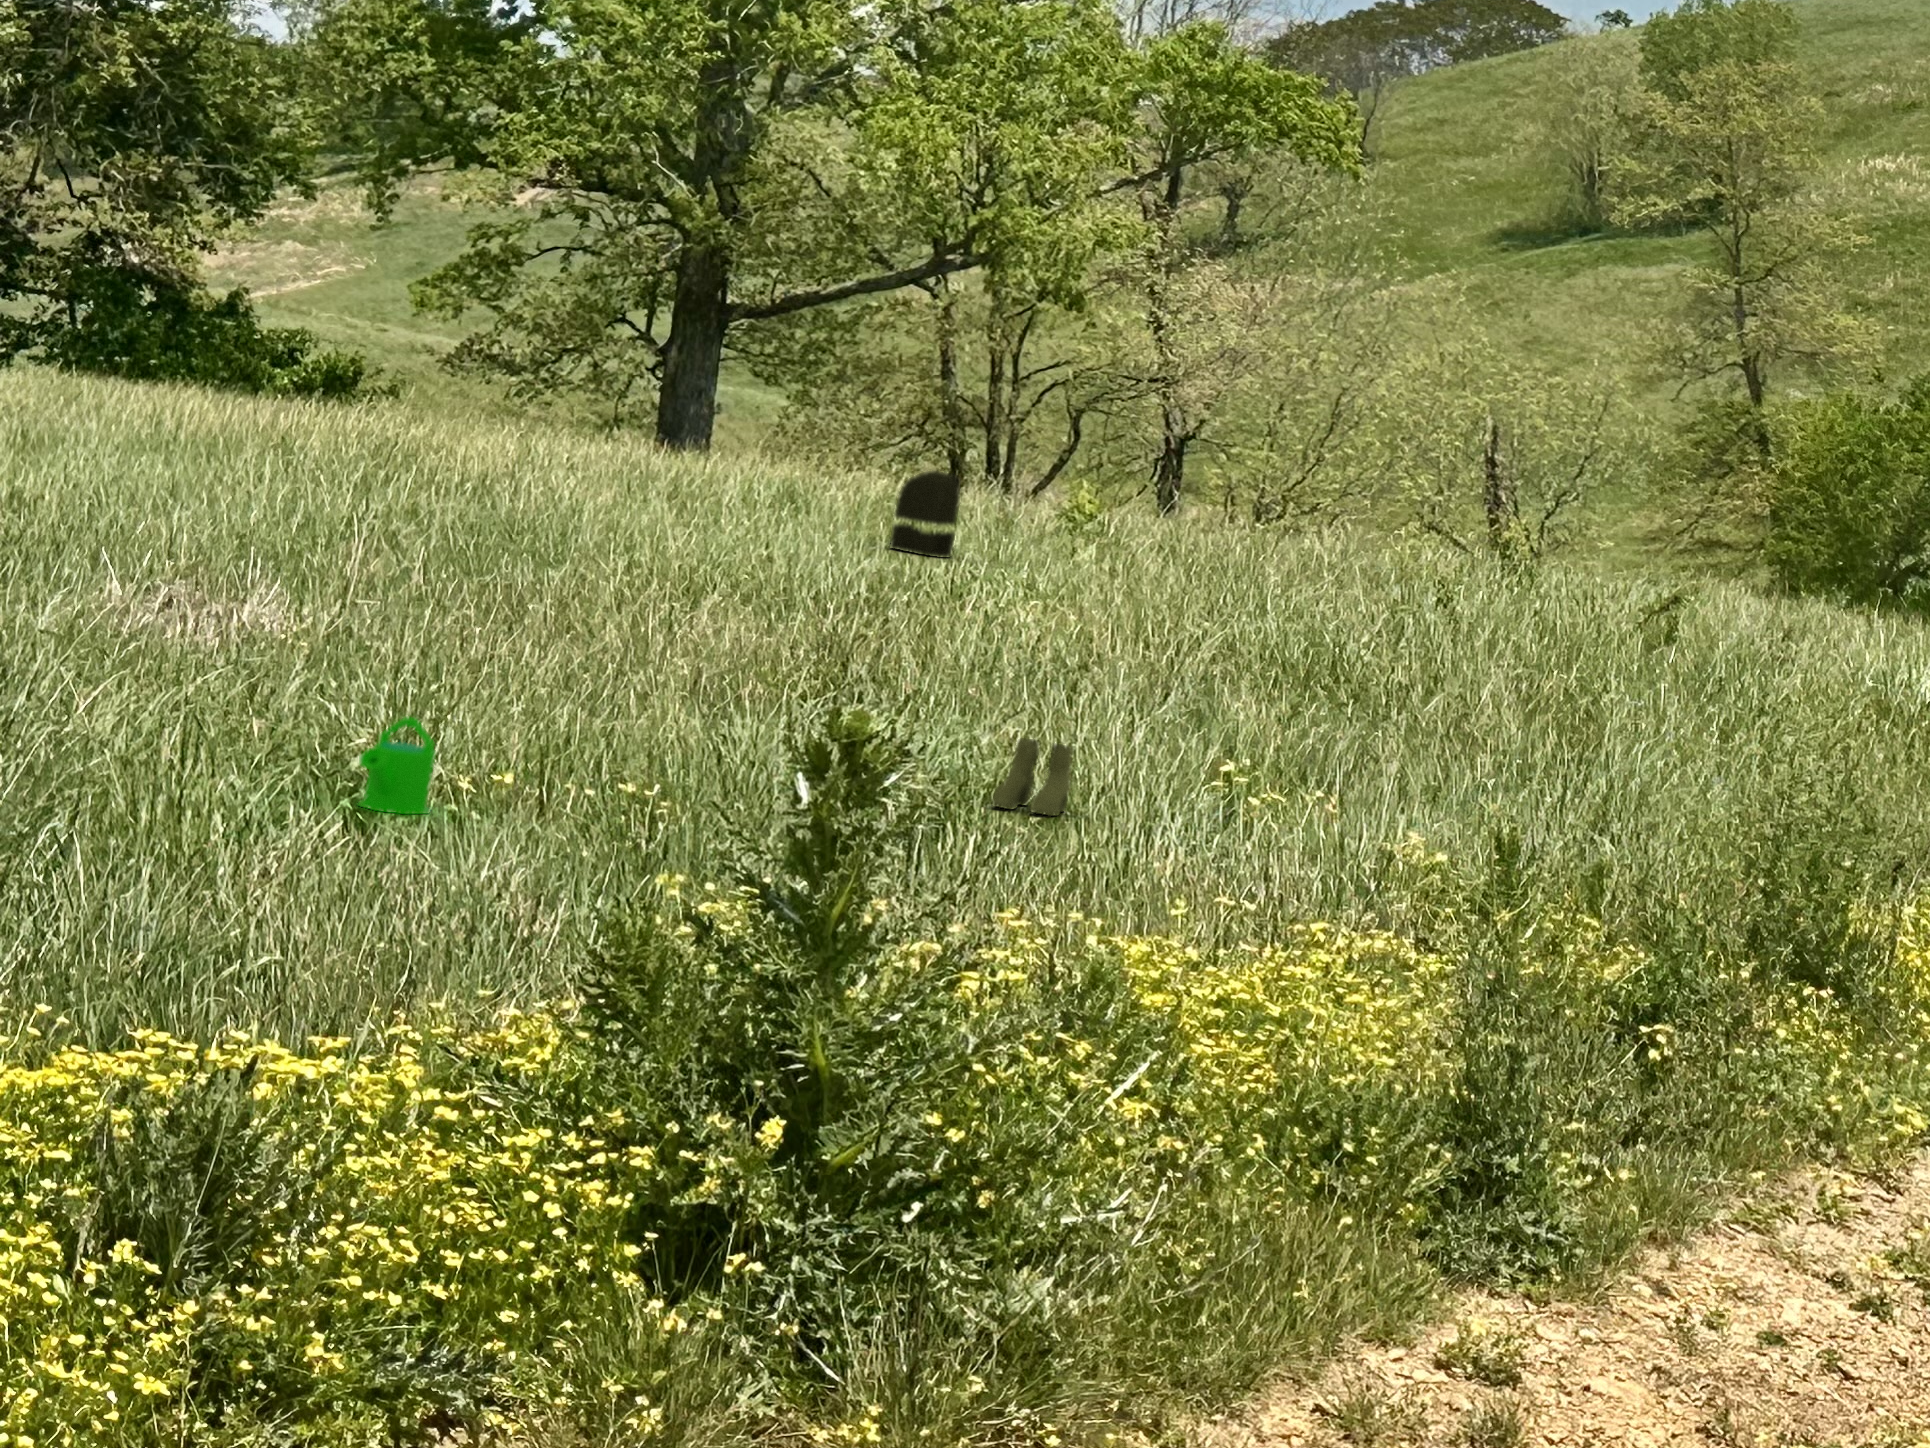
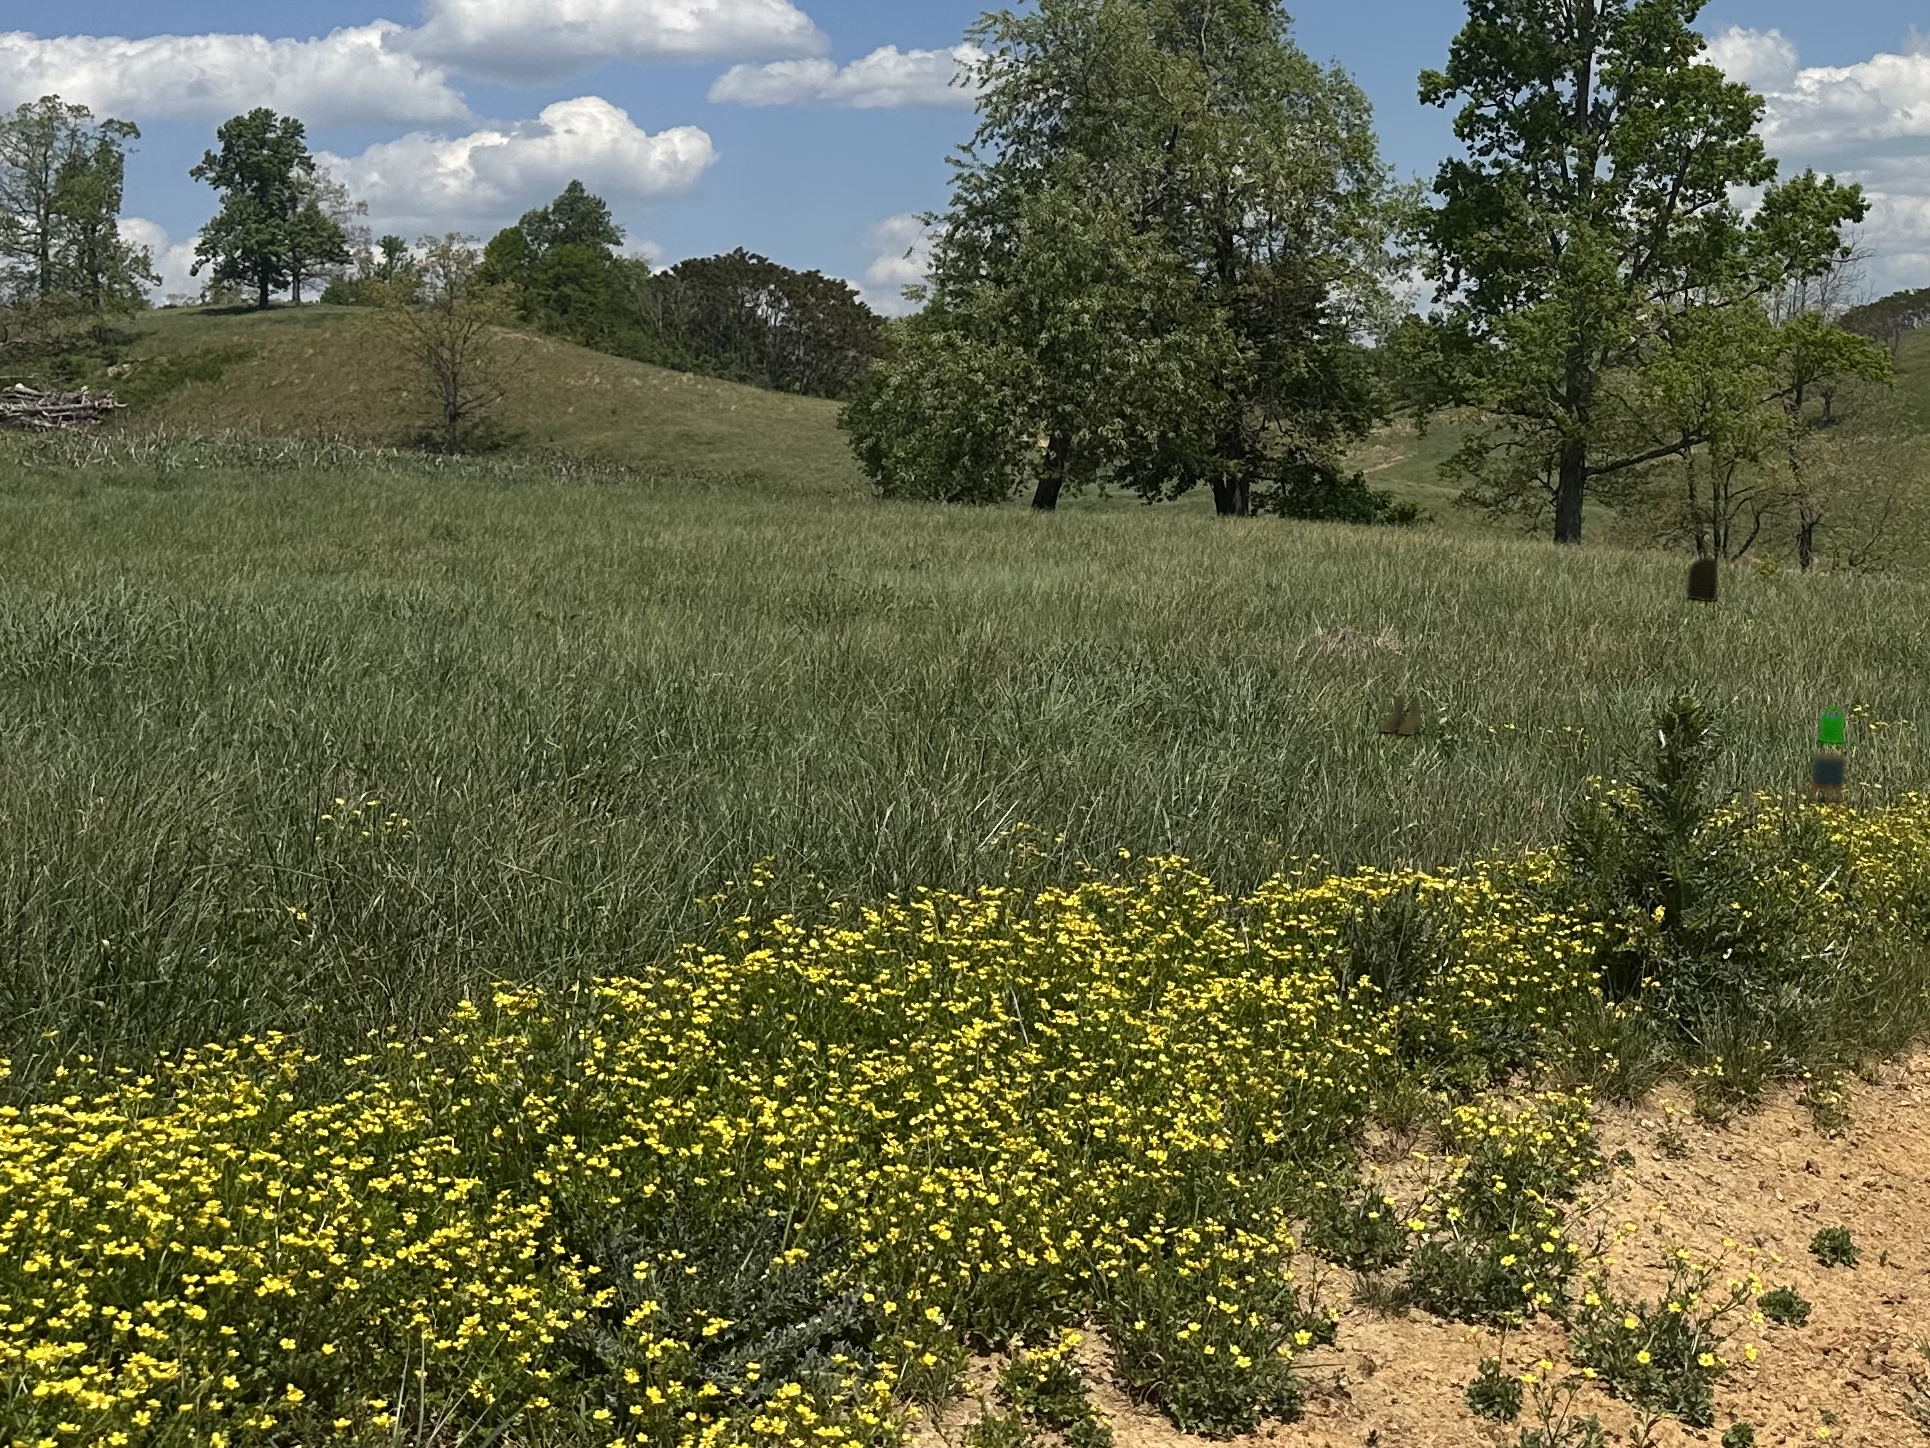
watering can: present [359,716,436,814] -> present [1819,705,1844,743]
boots: present [992,739,1072,816] -> present [1381,697,1421,735]
planter: none [1082,793,1167,897] -> present [1811,753,1846,802]

